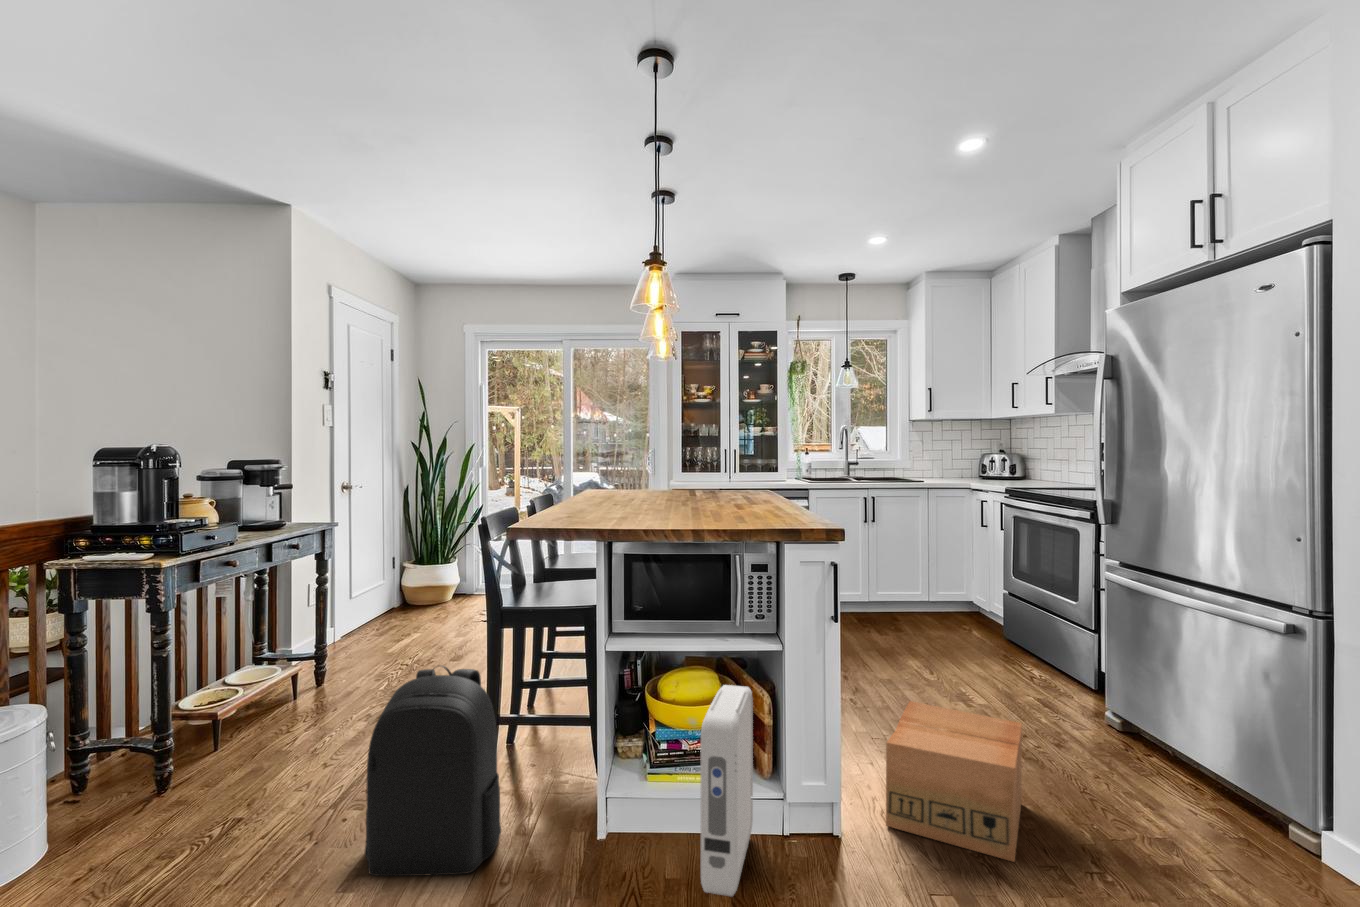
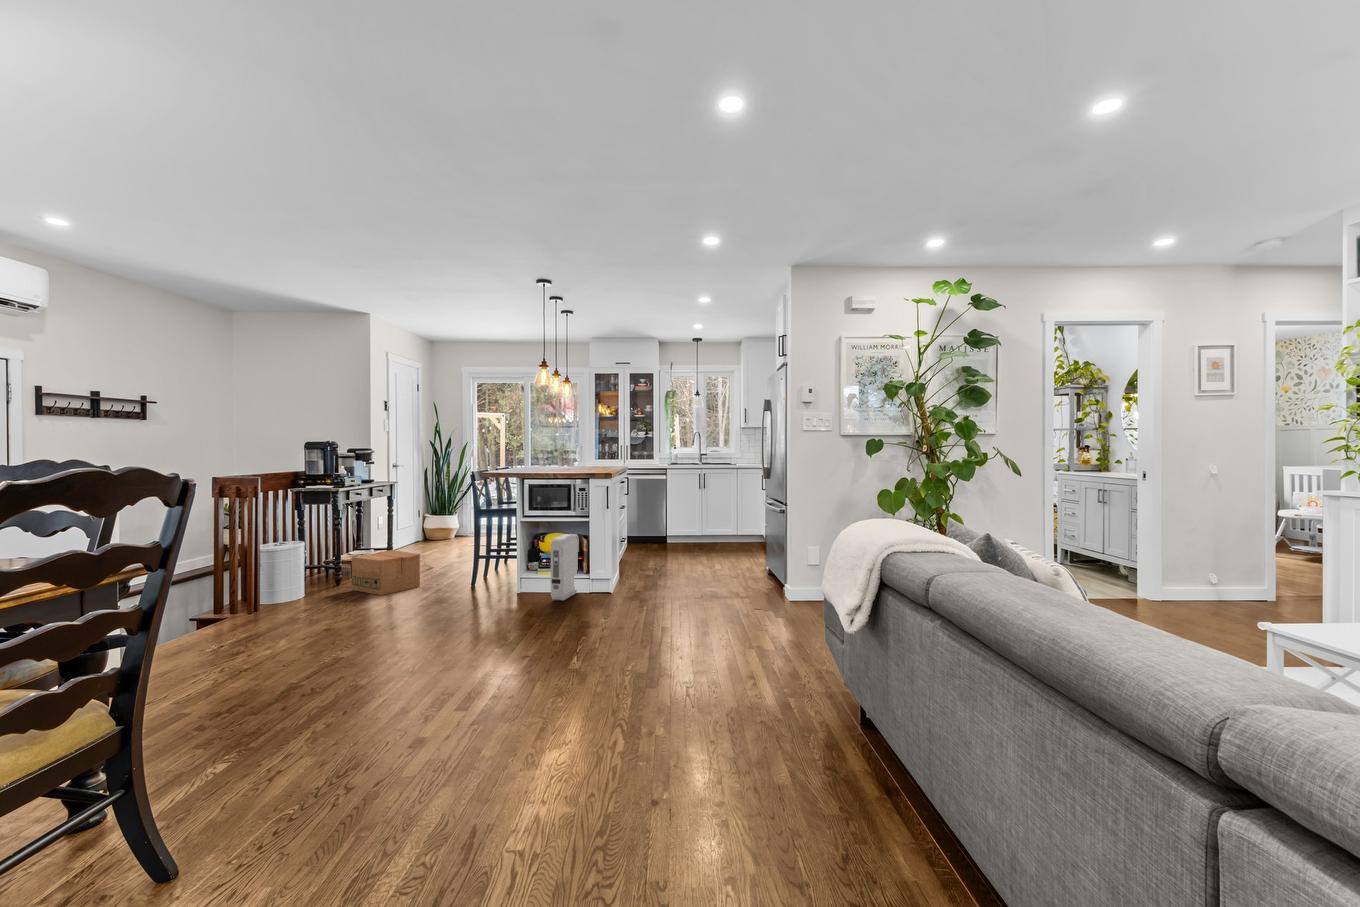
backpack: present [365,666,501,876] -> none [429,527,481,598]
cardboard box: present [886,701,1022,862] -> present [352,550,420,595]

